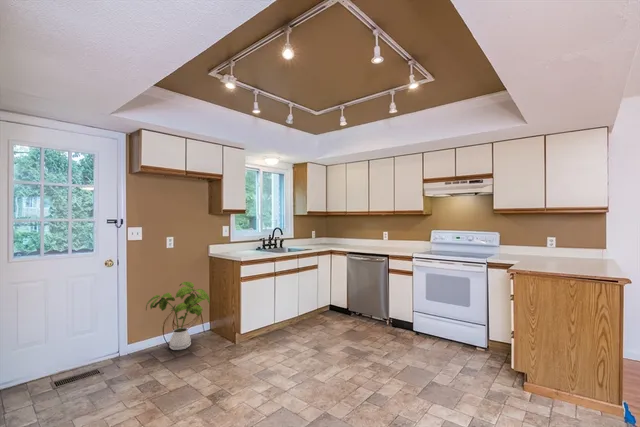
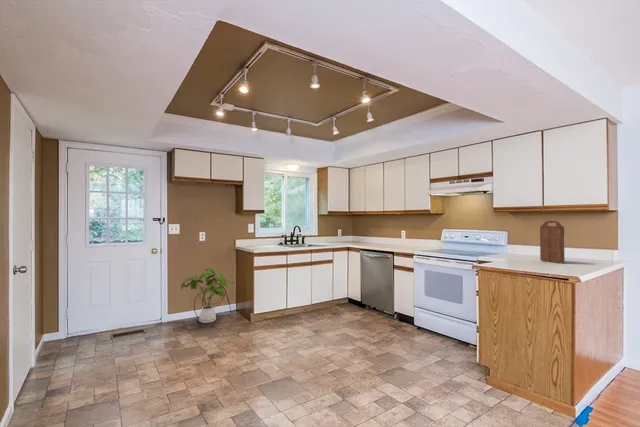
cutting board: none [550,223,577,264] -> present [540,221,565,263]

